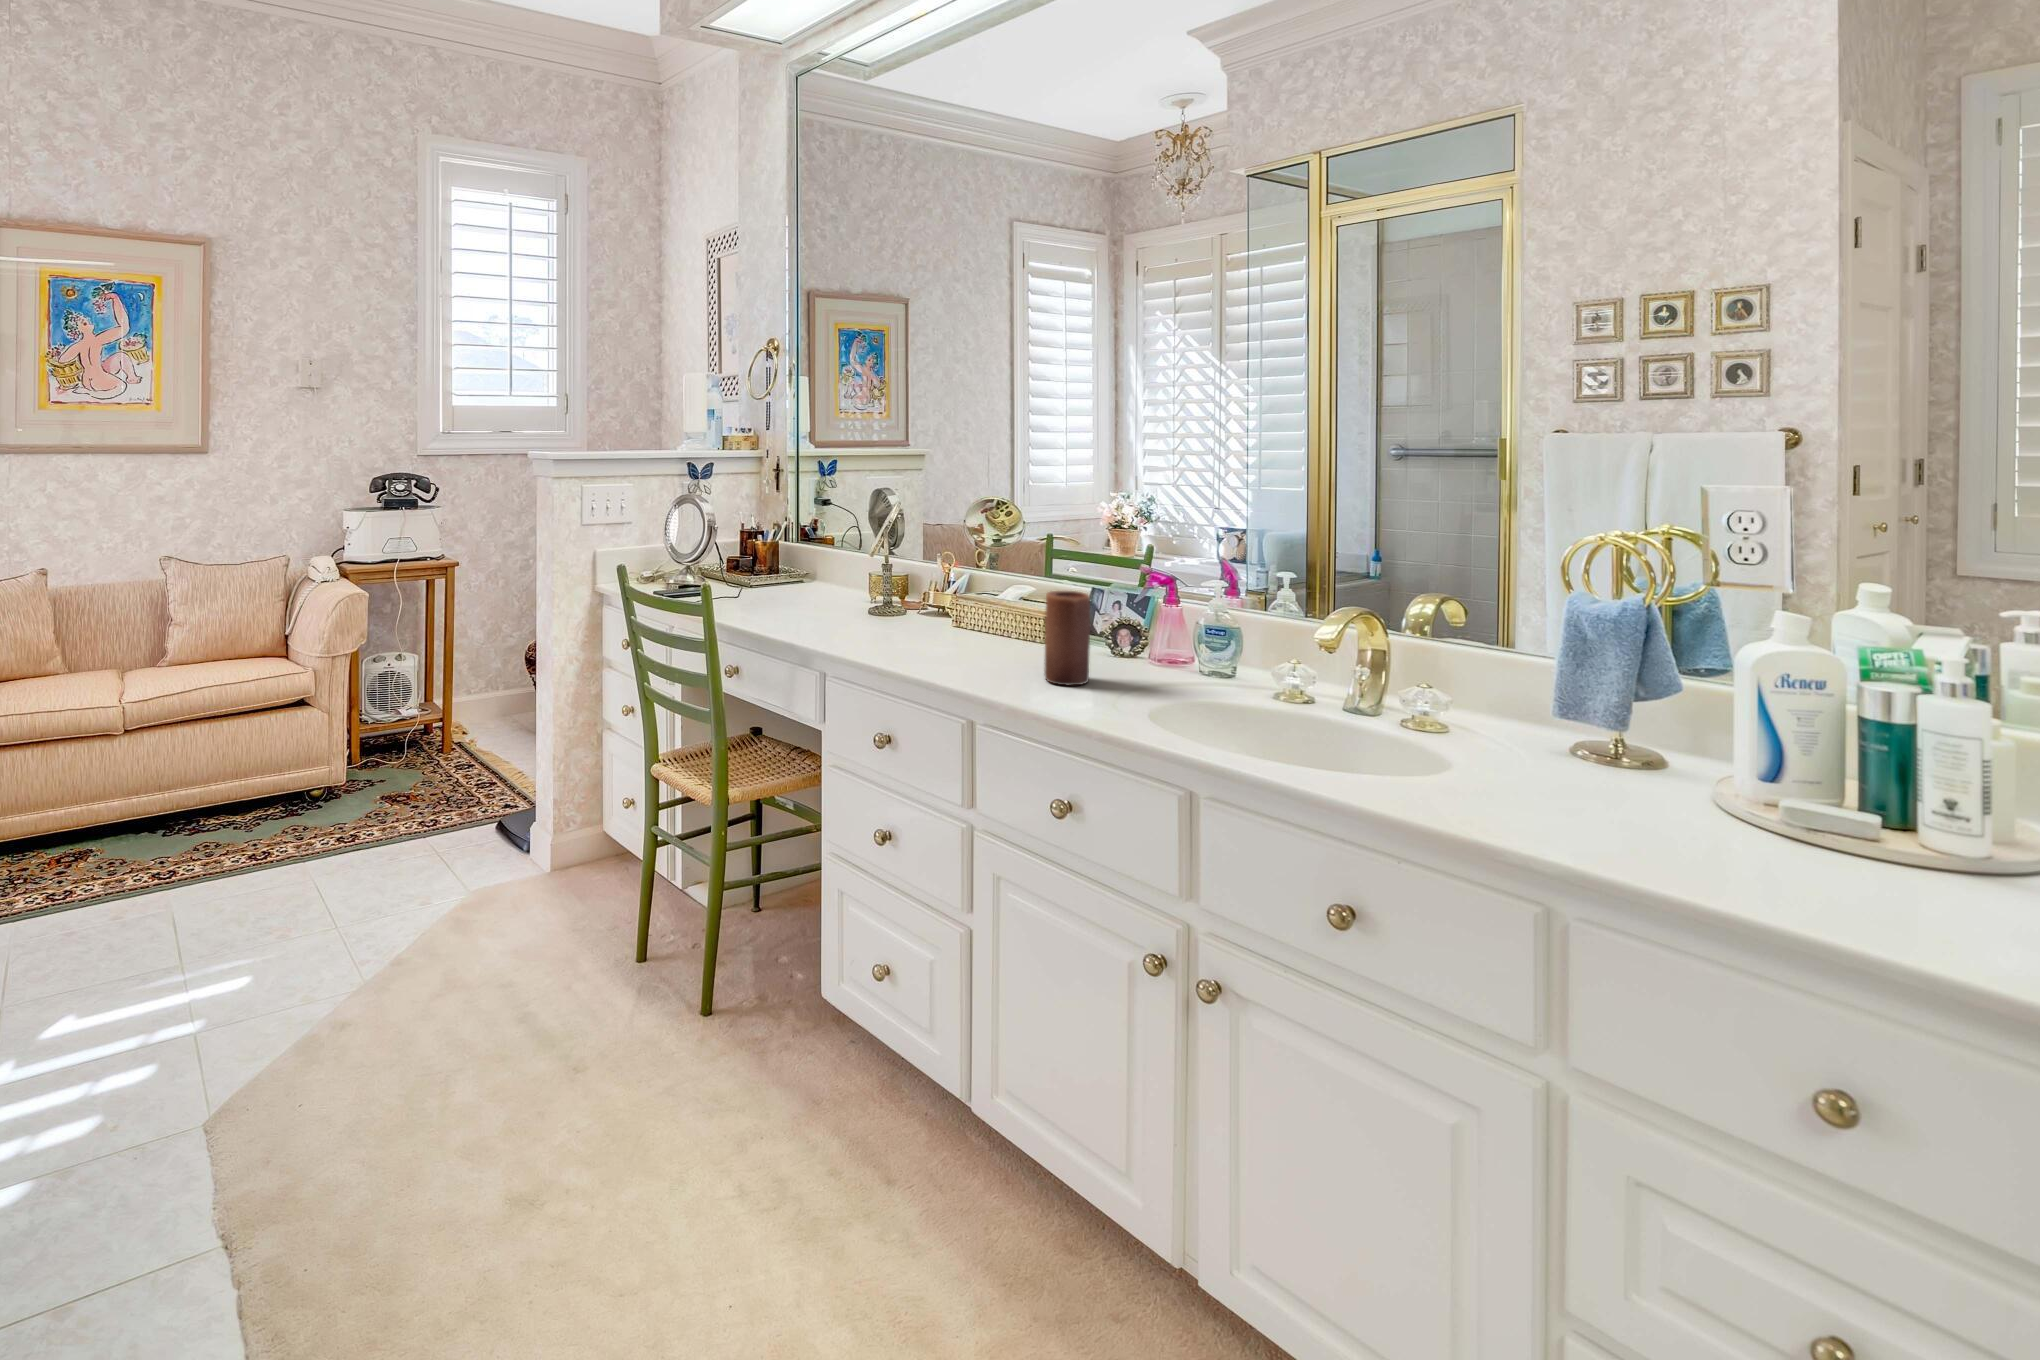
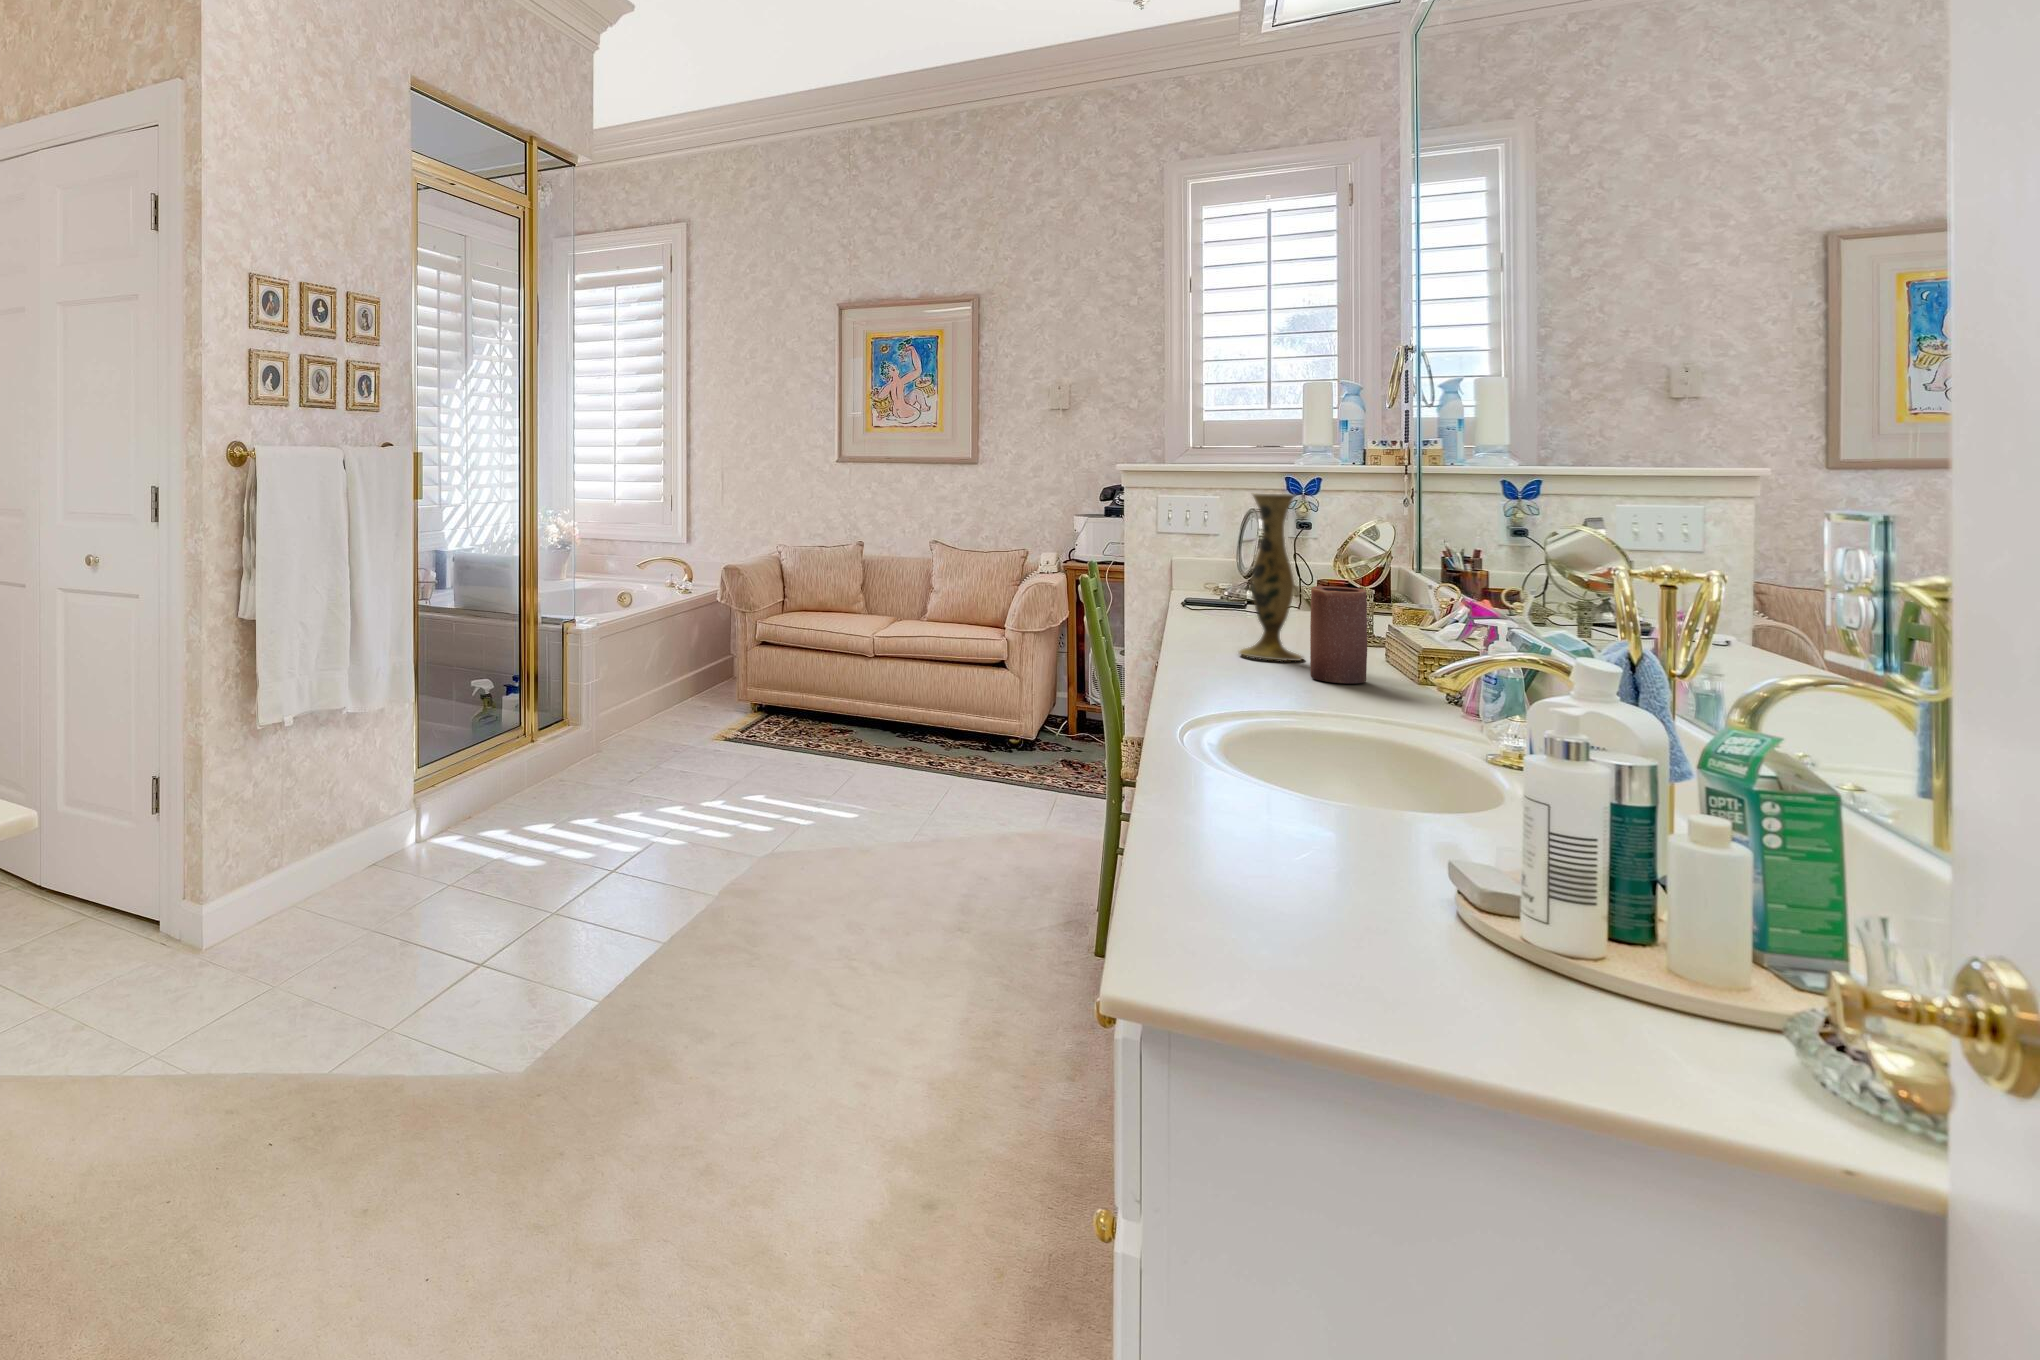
vase: none [927,501,985,671] -> present [1239,493,1303,661]

